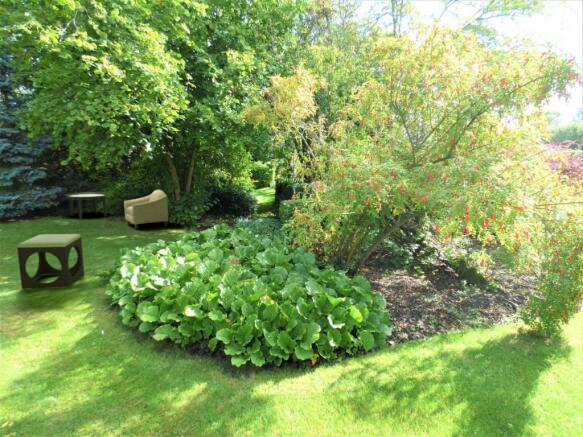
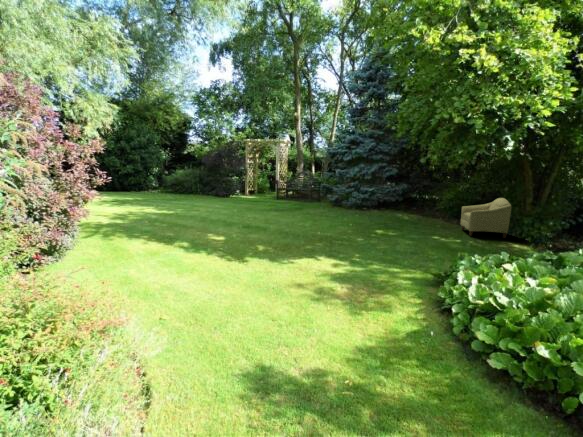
round table: present [65,192,108,219] -> none [410,195,447,219]
footstool: present [17,234,84,289] -> none [370,226,422,278]

